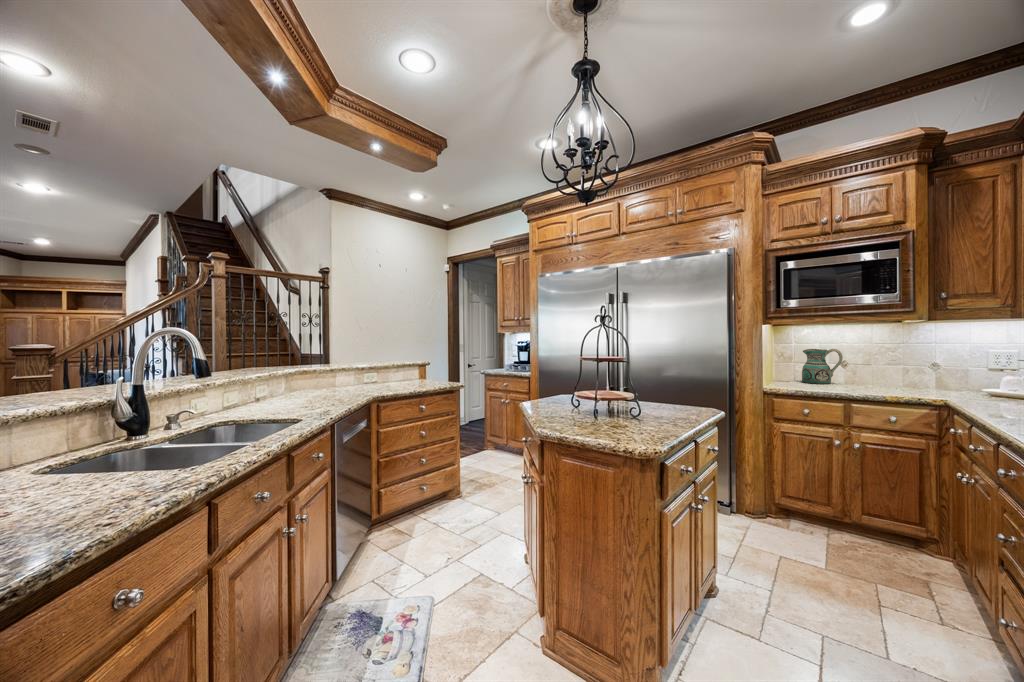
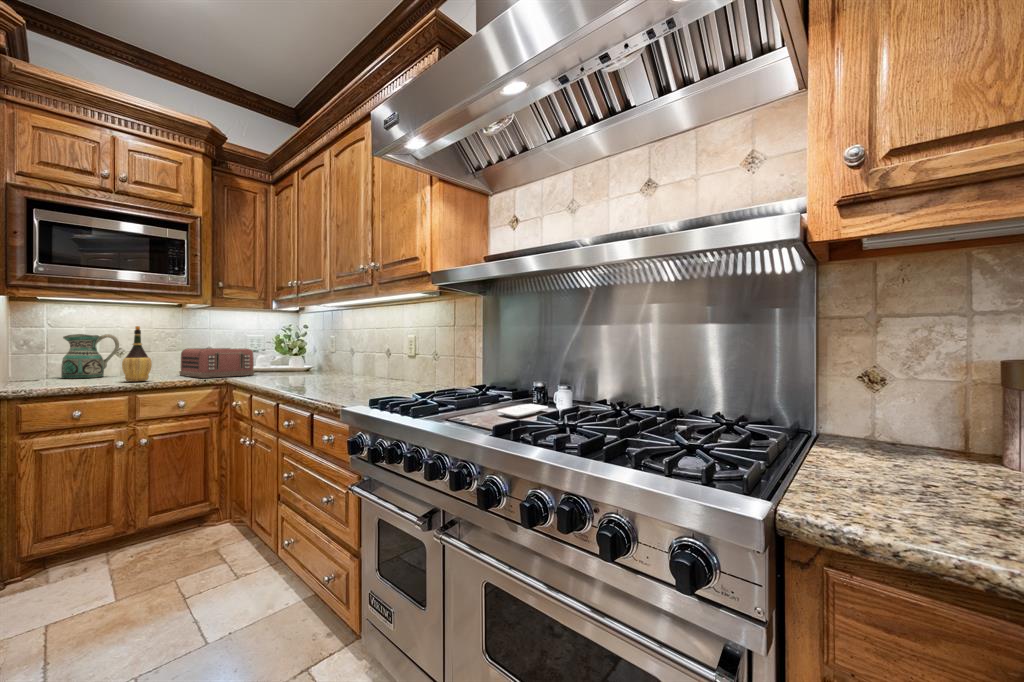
wine bottle: none [839,344,864,392] -> present [122,326,152,381]
toaster: none [897,363,991,399] -> present [179,348,255,378]

